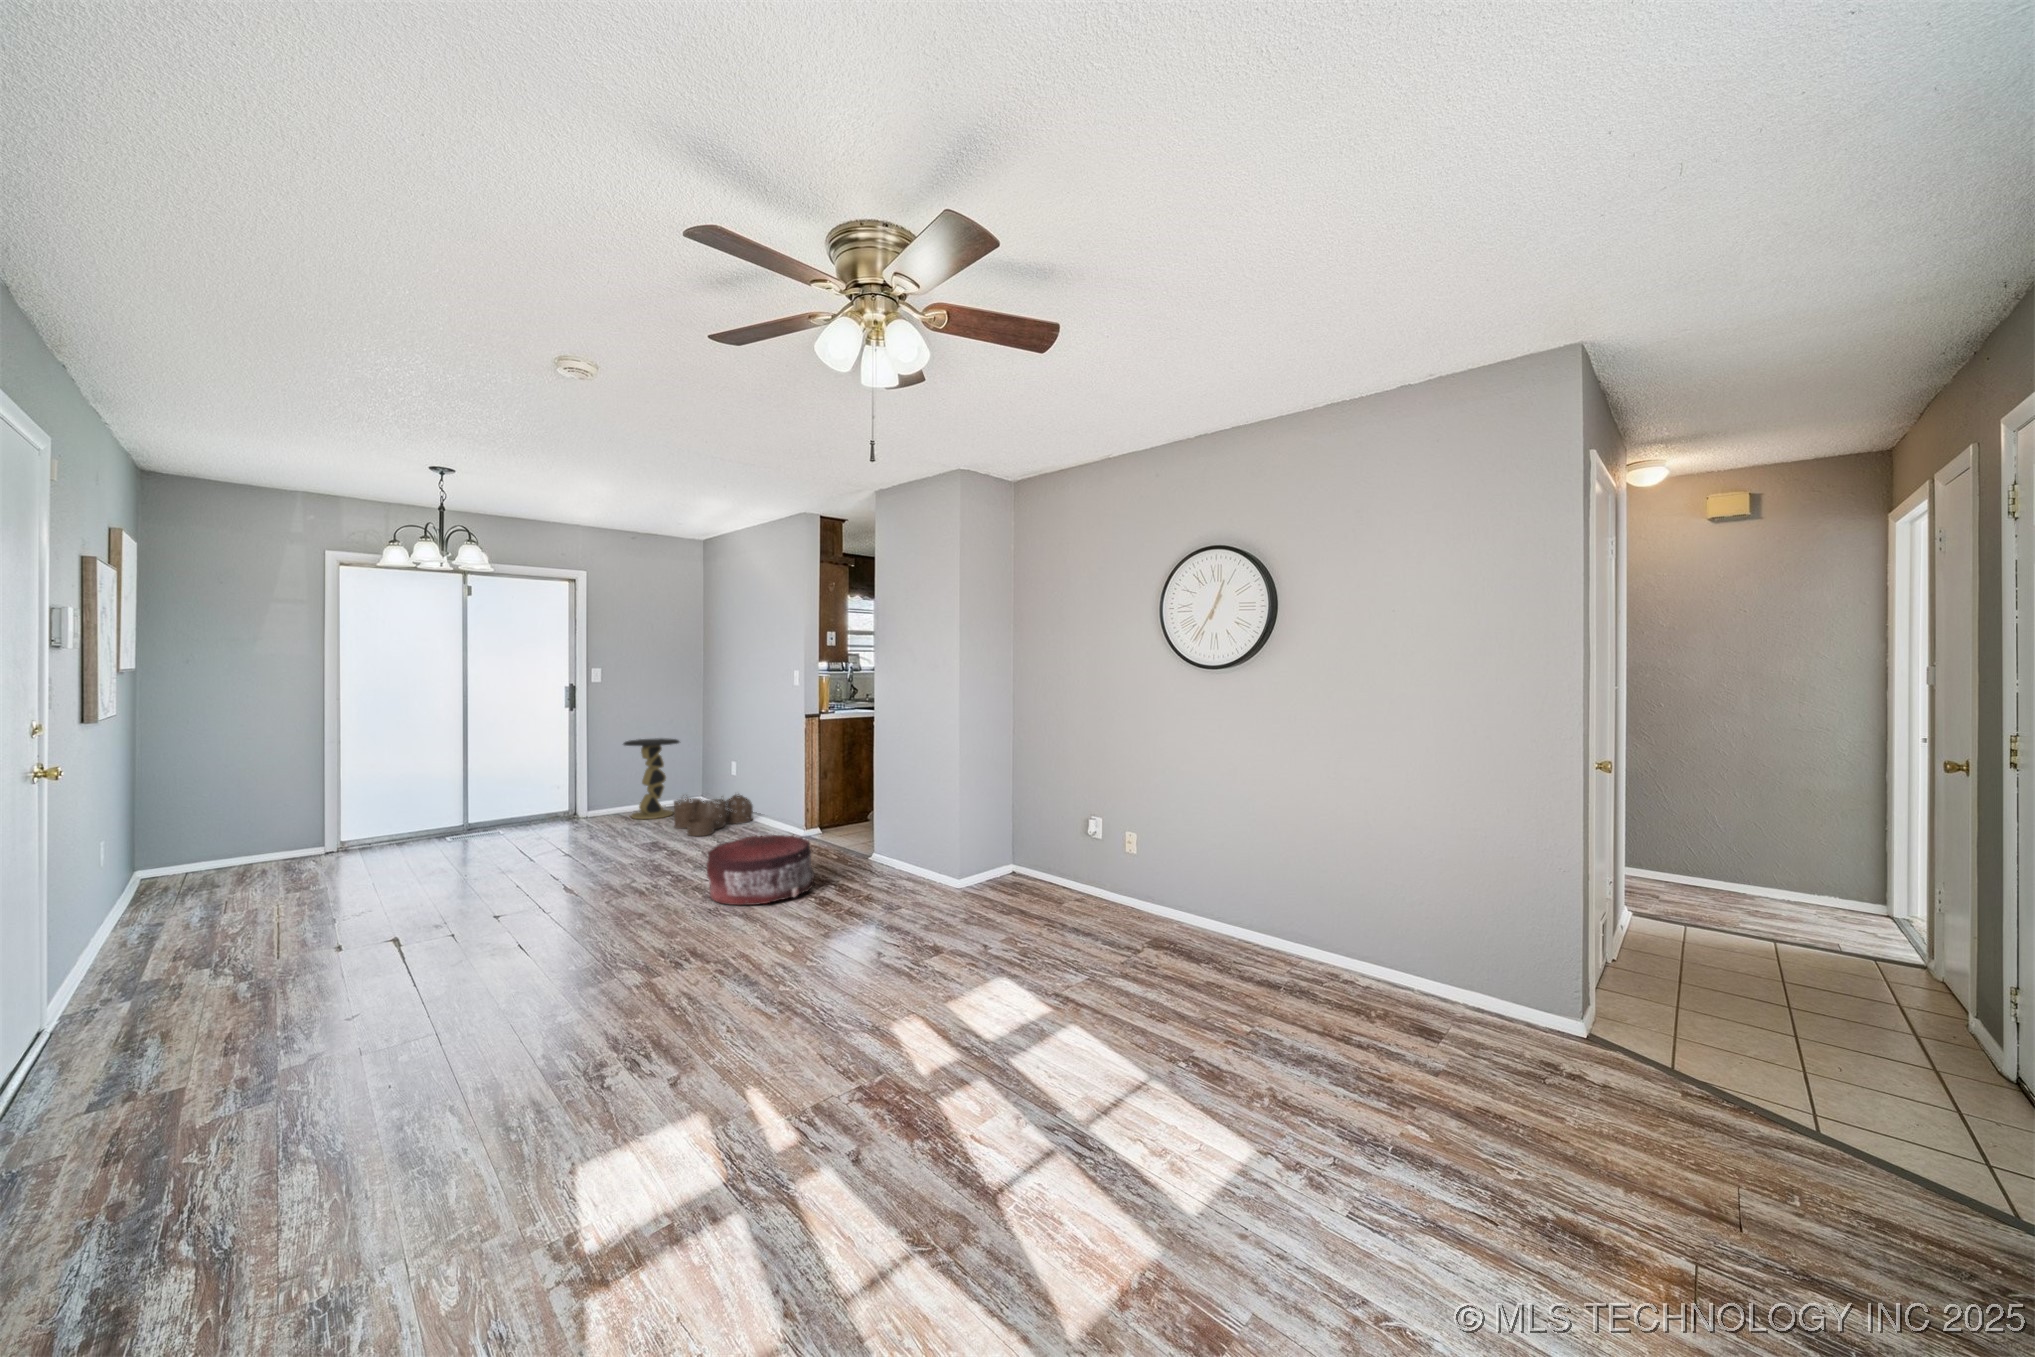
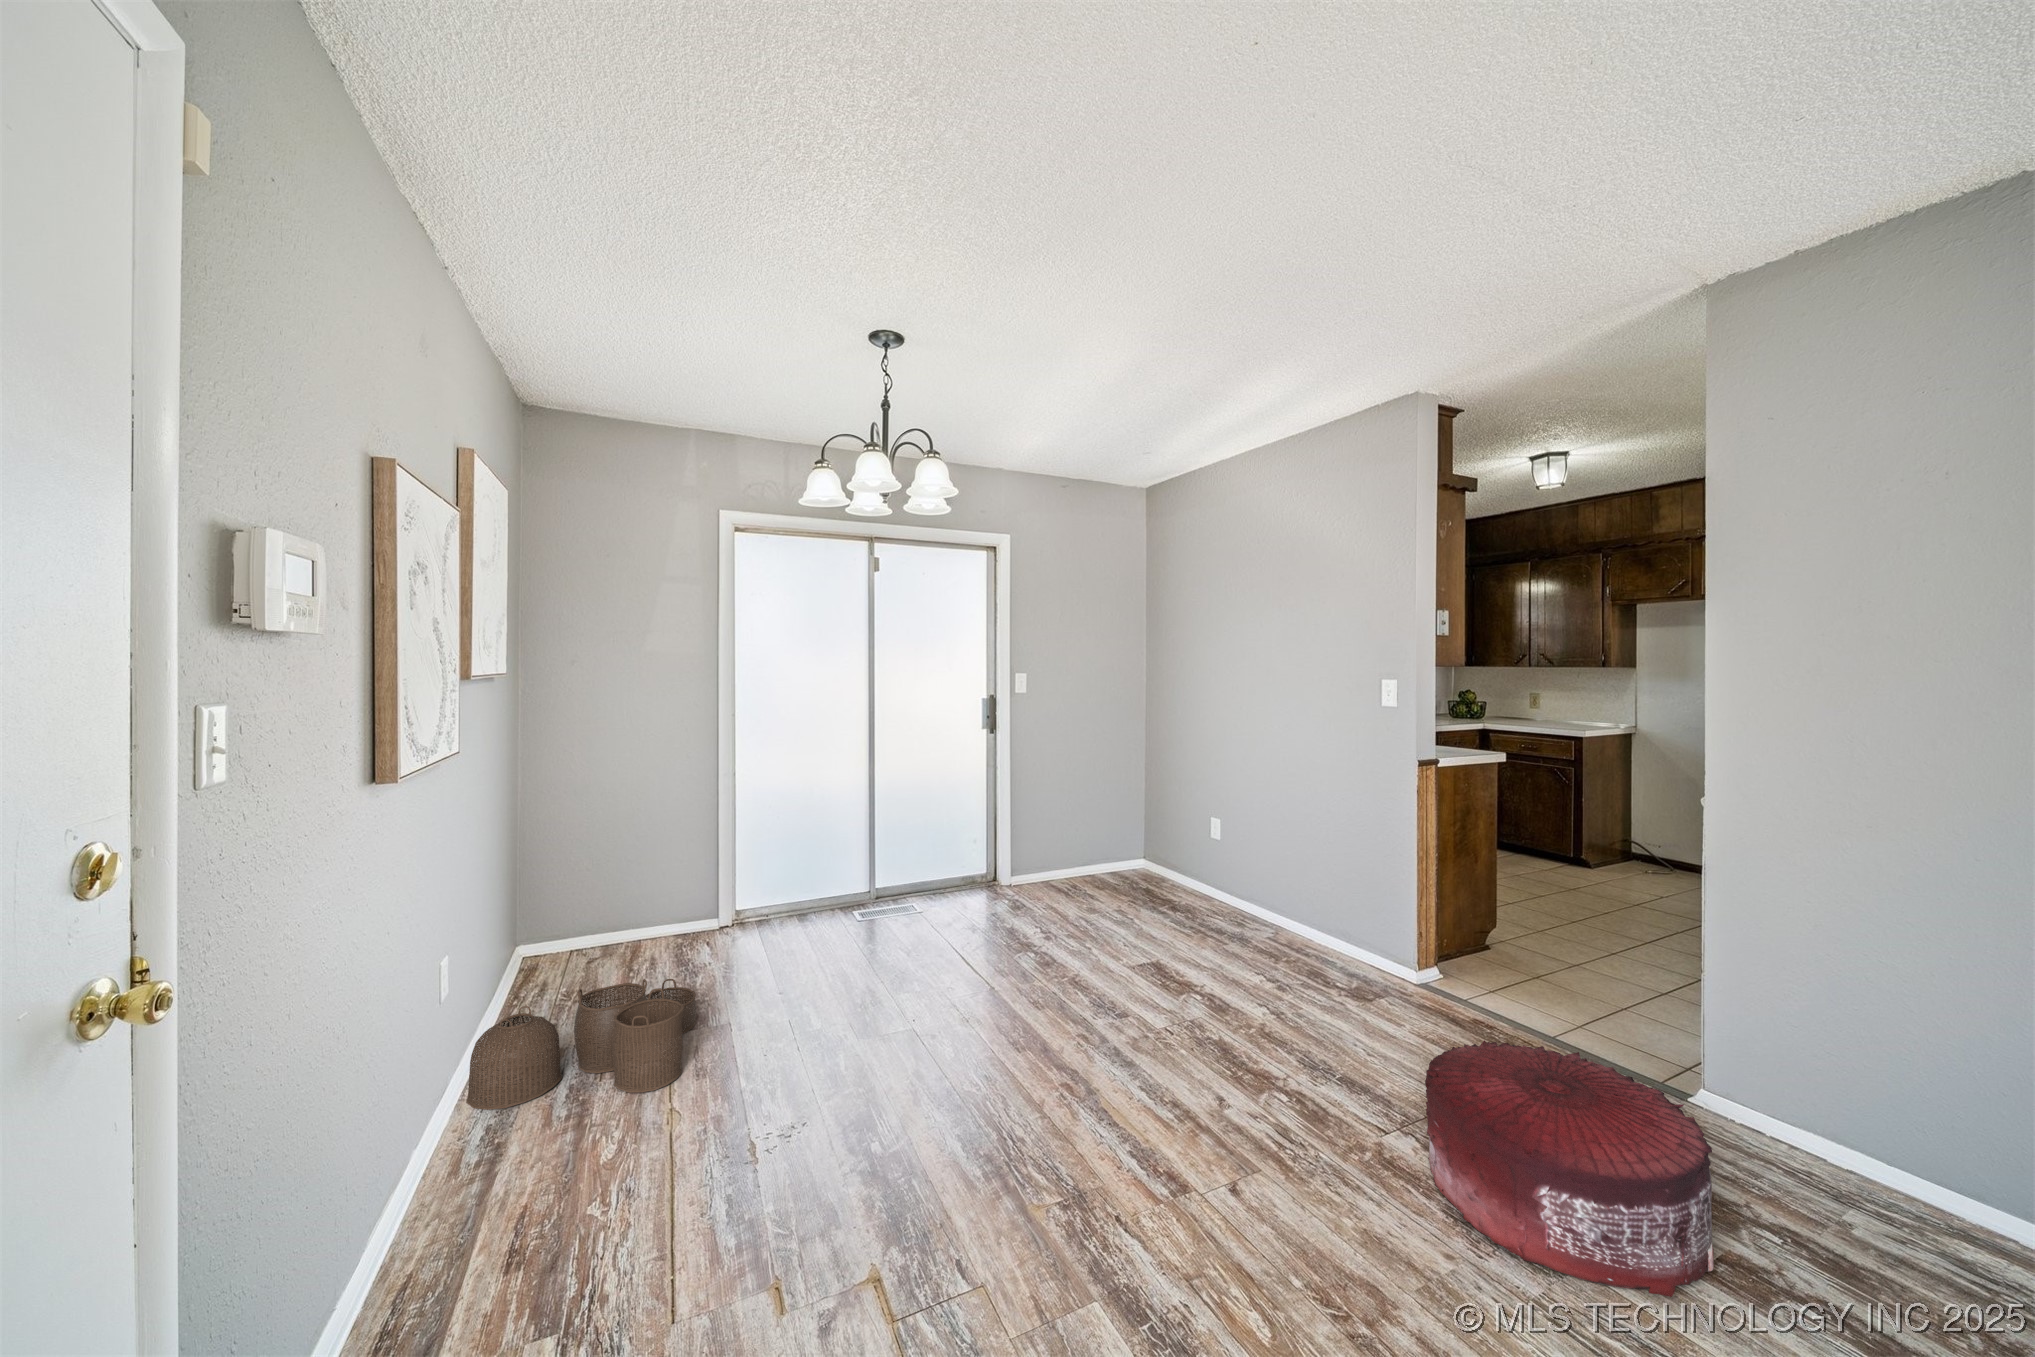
side table: present [624,738,679,819] -> none [1059,775,1136,898]
woven basket: present [674,794,753,836] -> present [466,979,696,1110]

